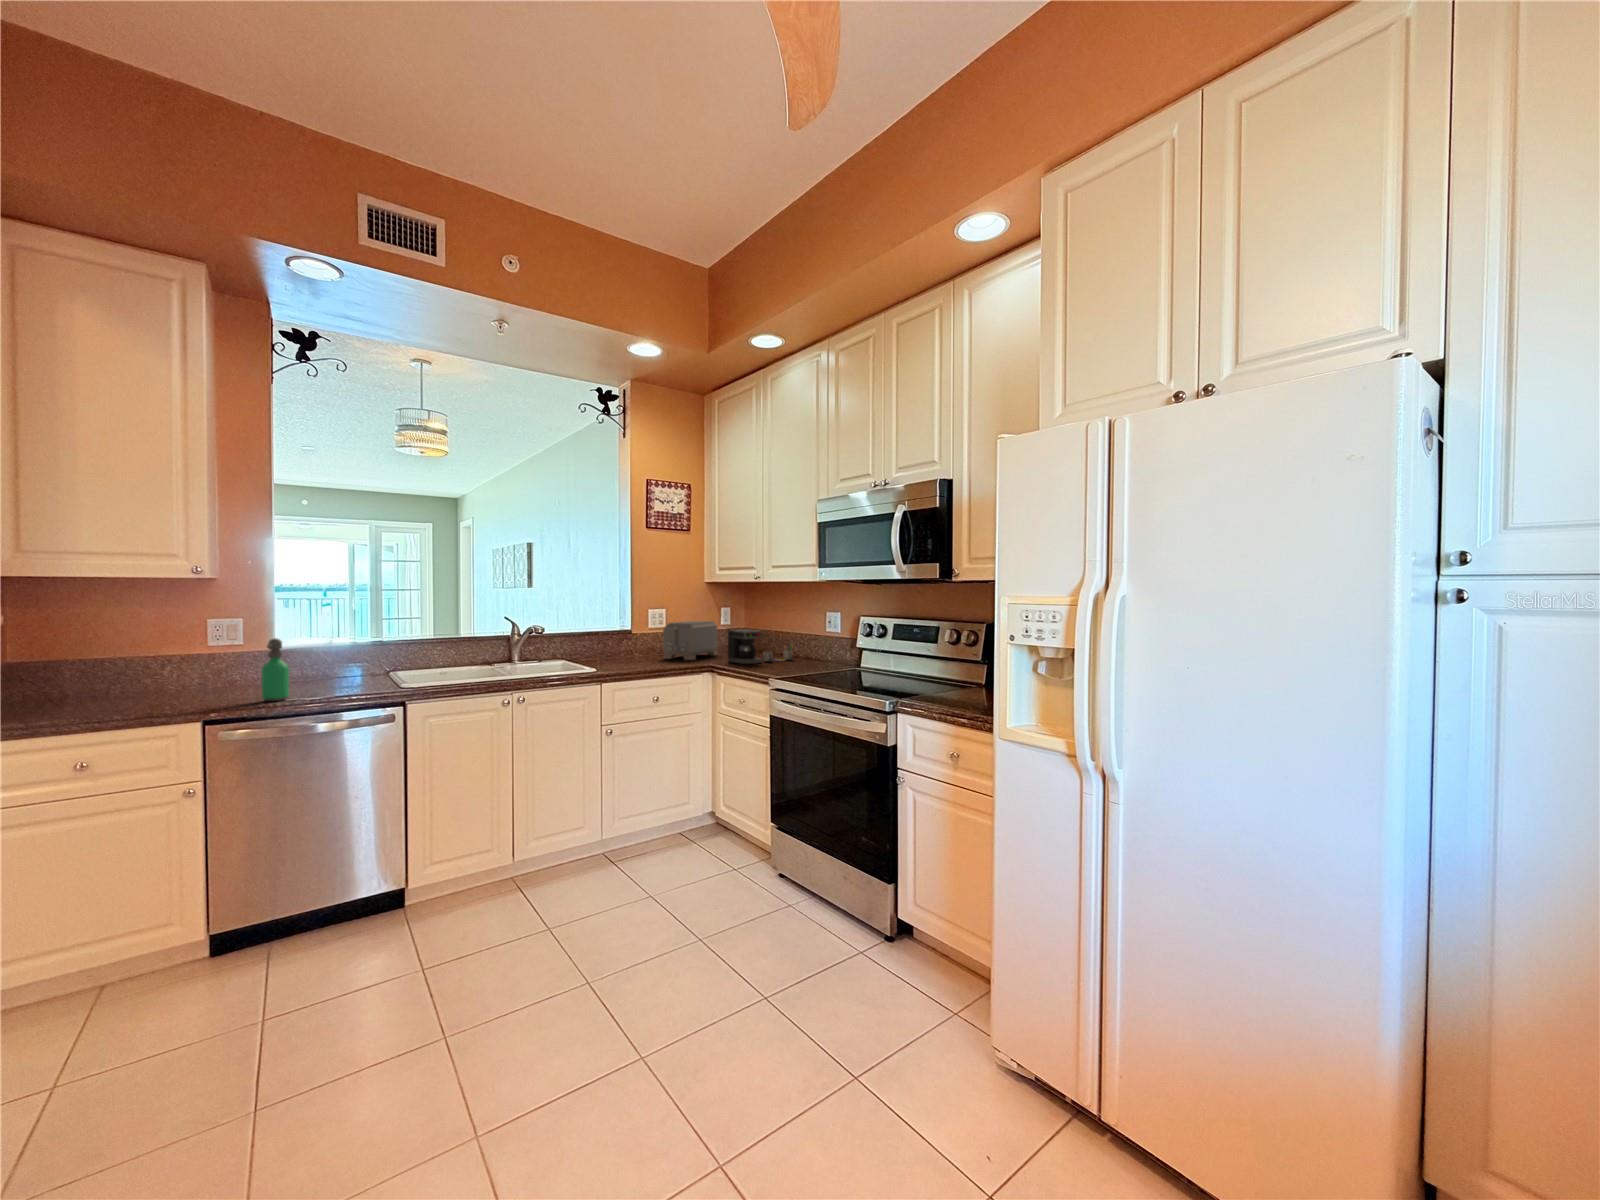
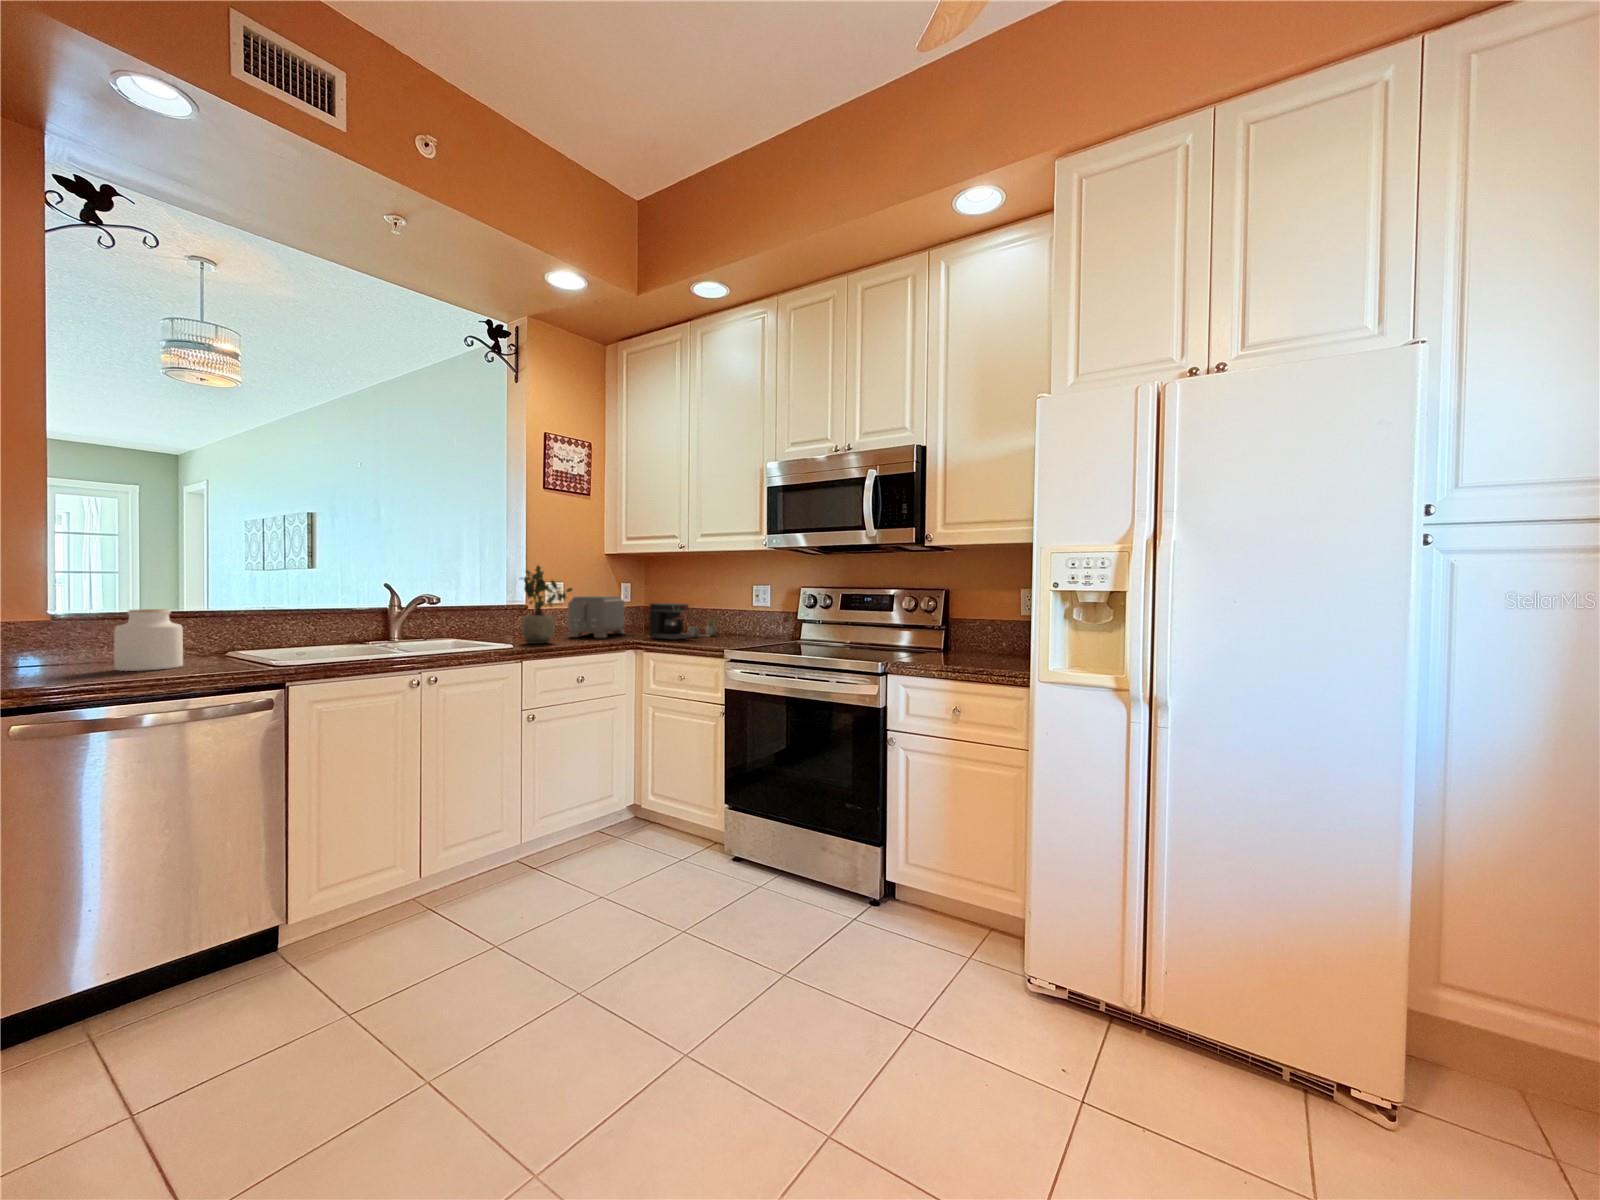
potted plant: none [612,598,654,666] -> present [521,566,572,644]
soap dispenser: present [261,638,289,701] -> none [67,599,111,687]
jar: none [310,640,354,686] -> present [114,609,183,671]

